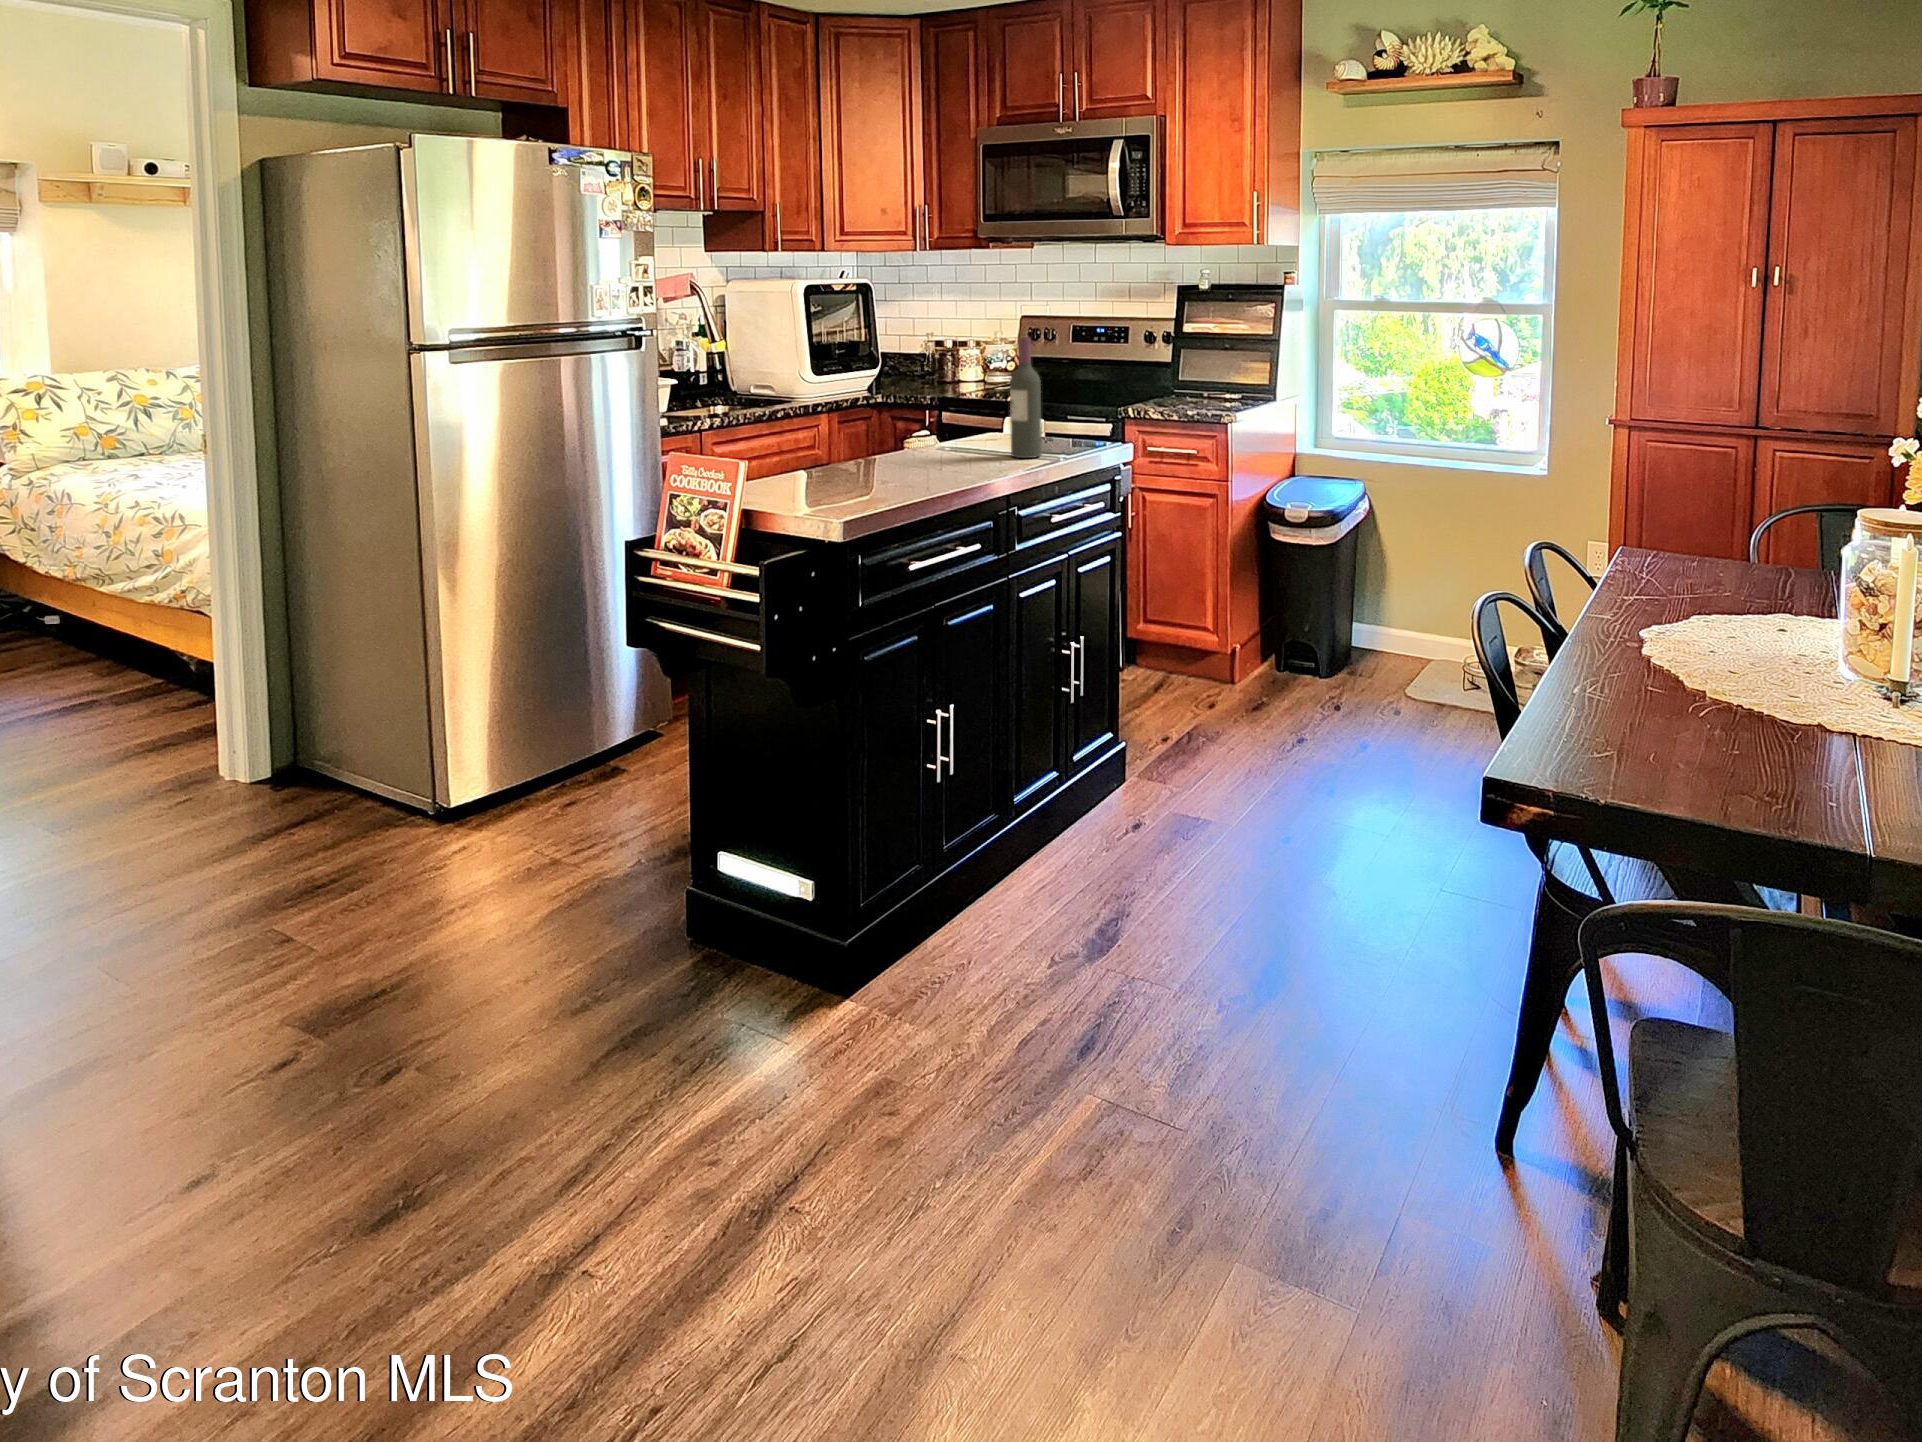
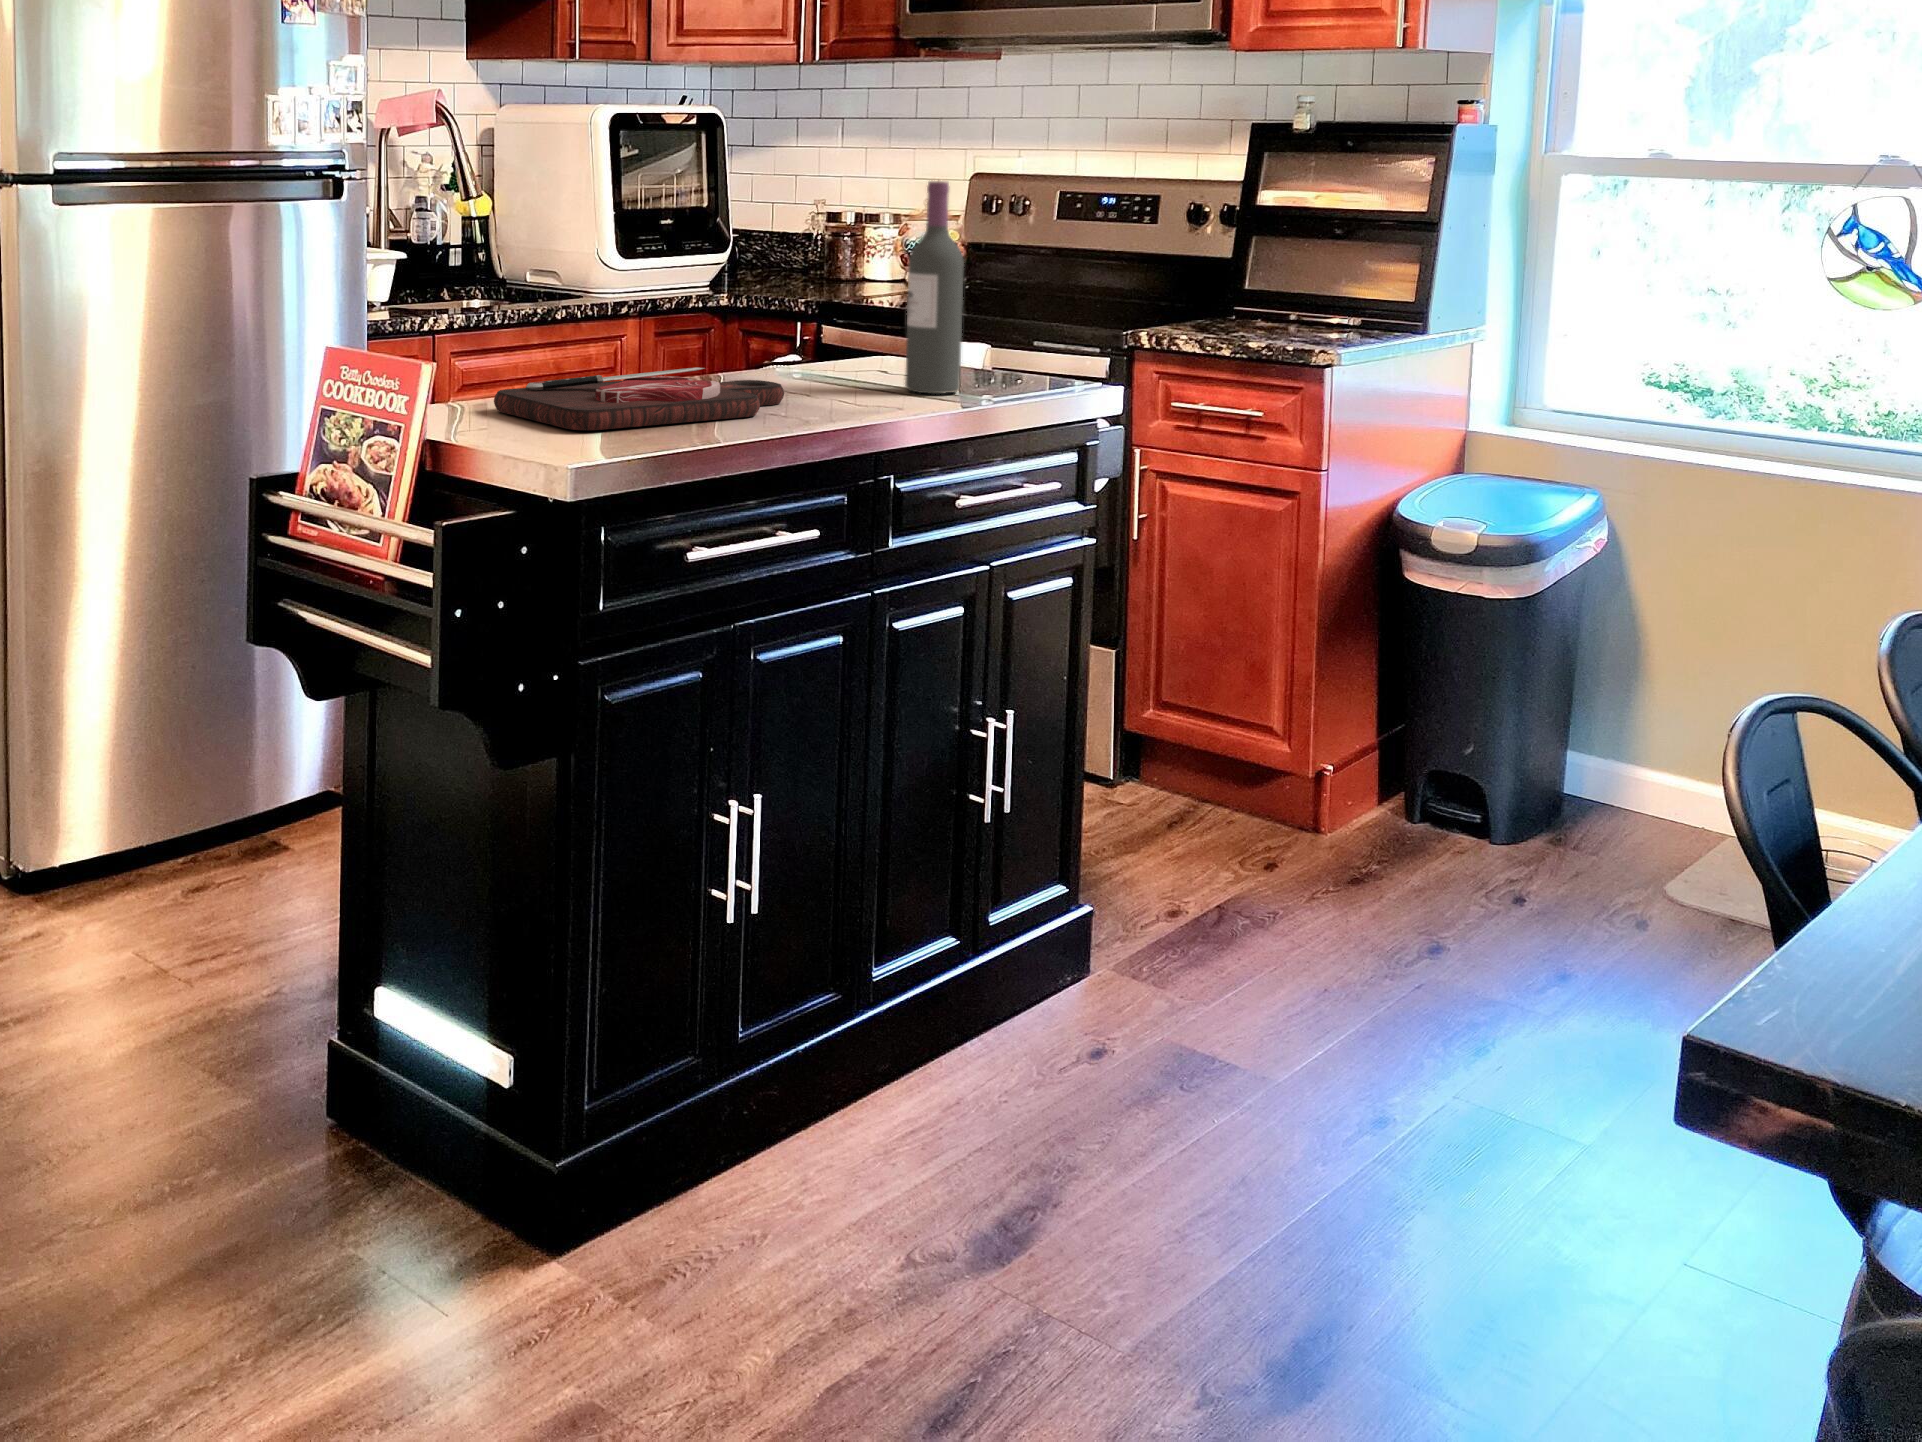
cutting board: none [774,453,945,497] -> present [494,368,784,430]

